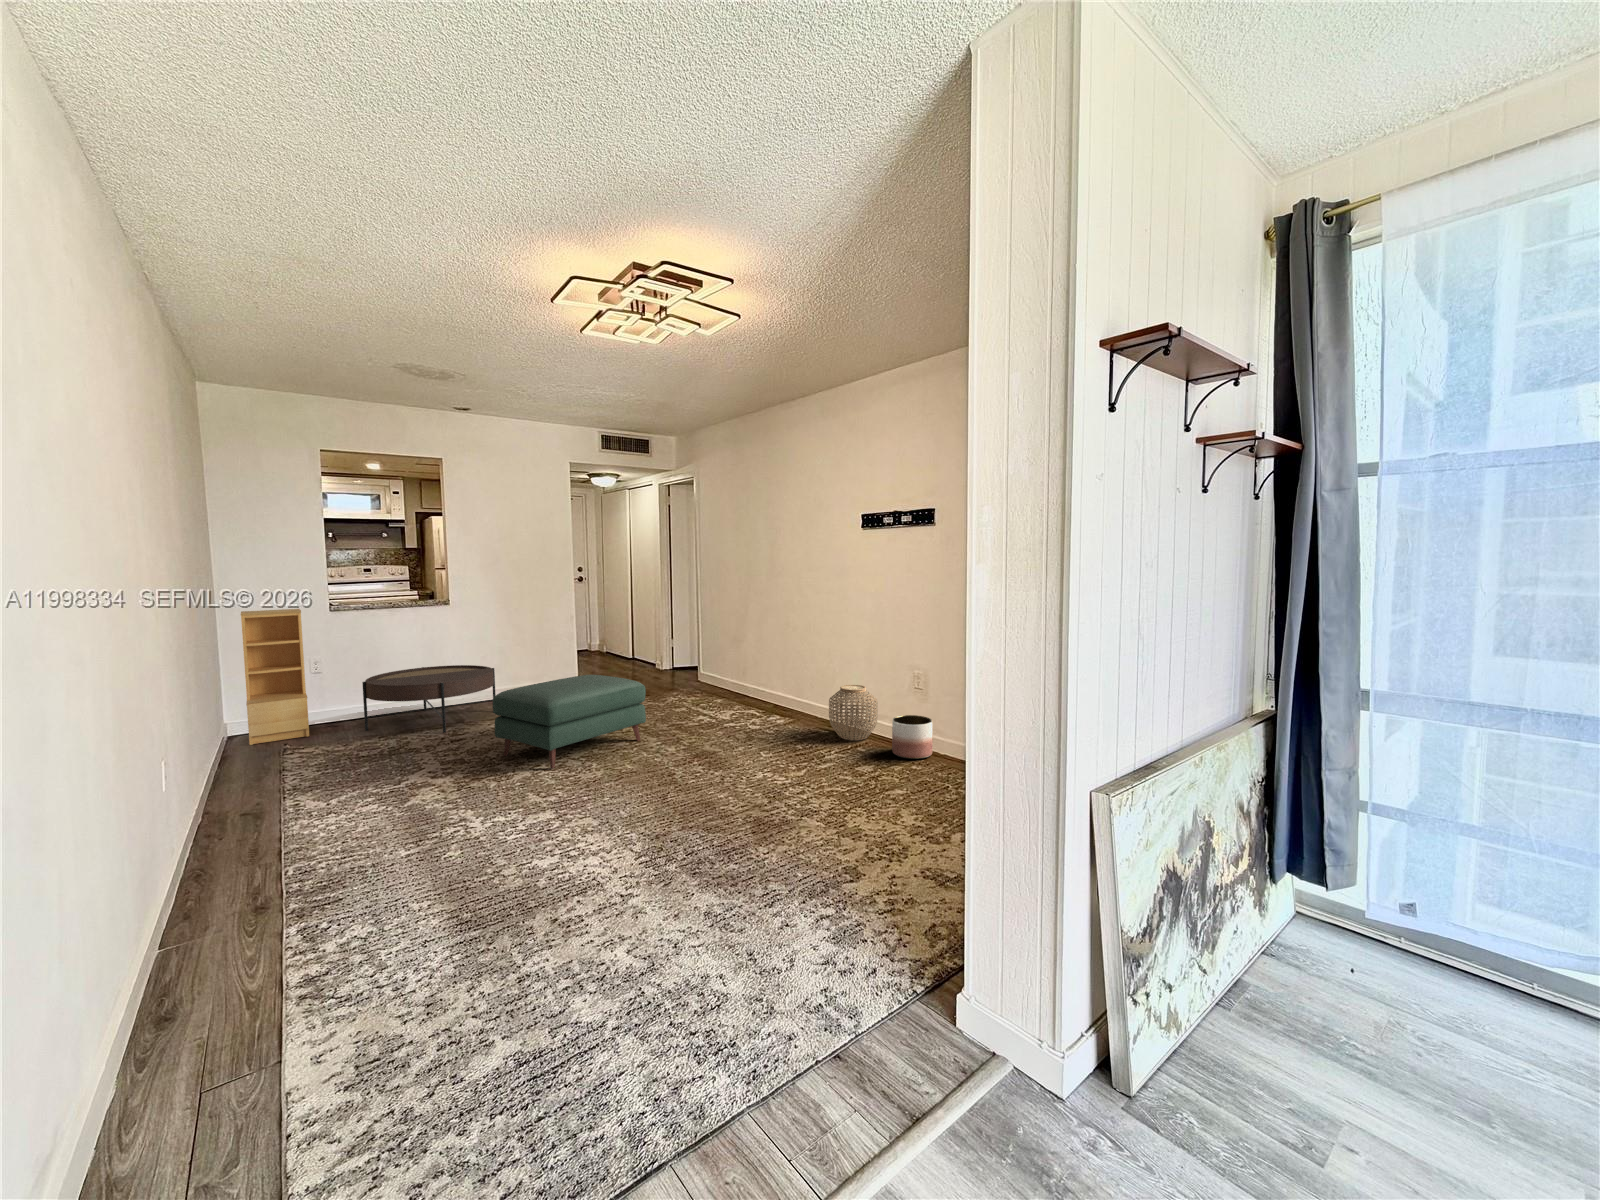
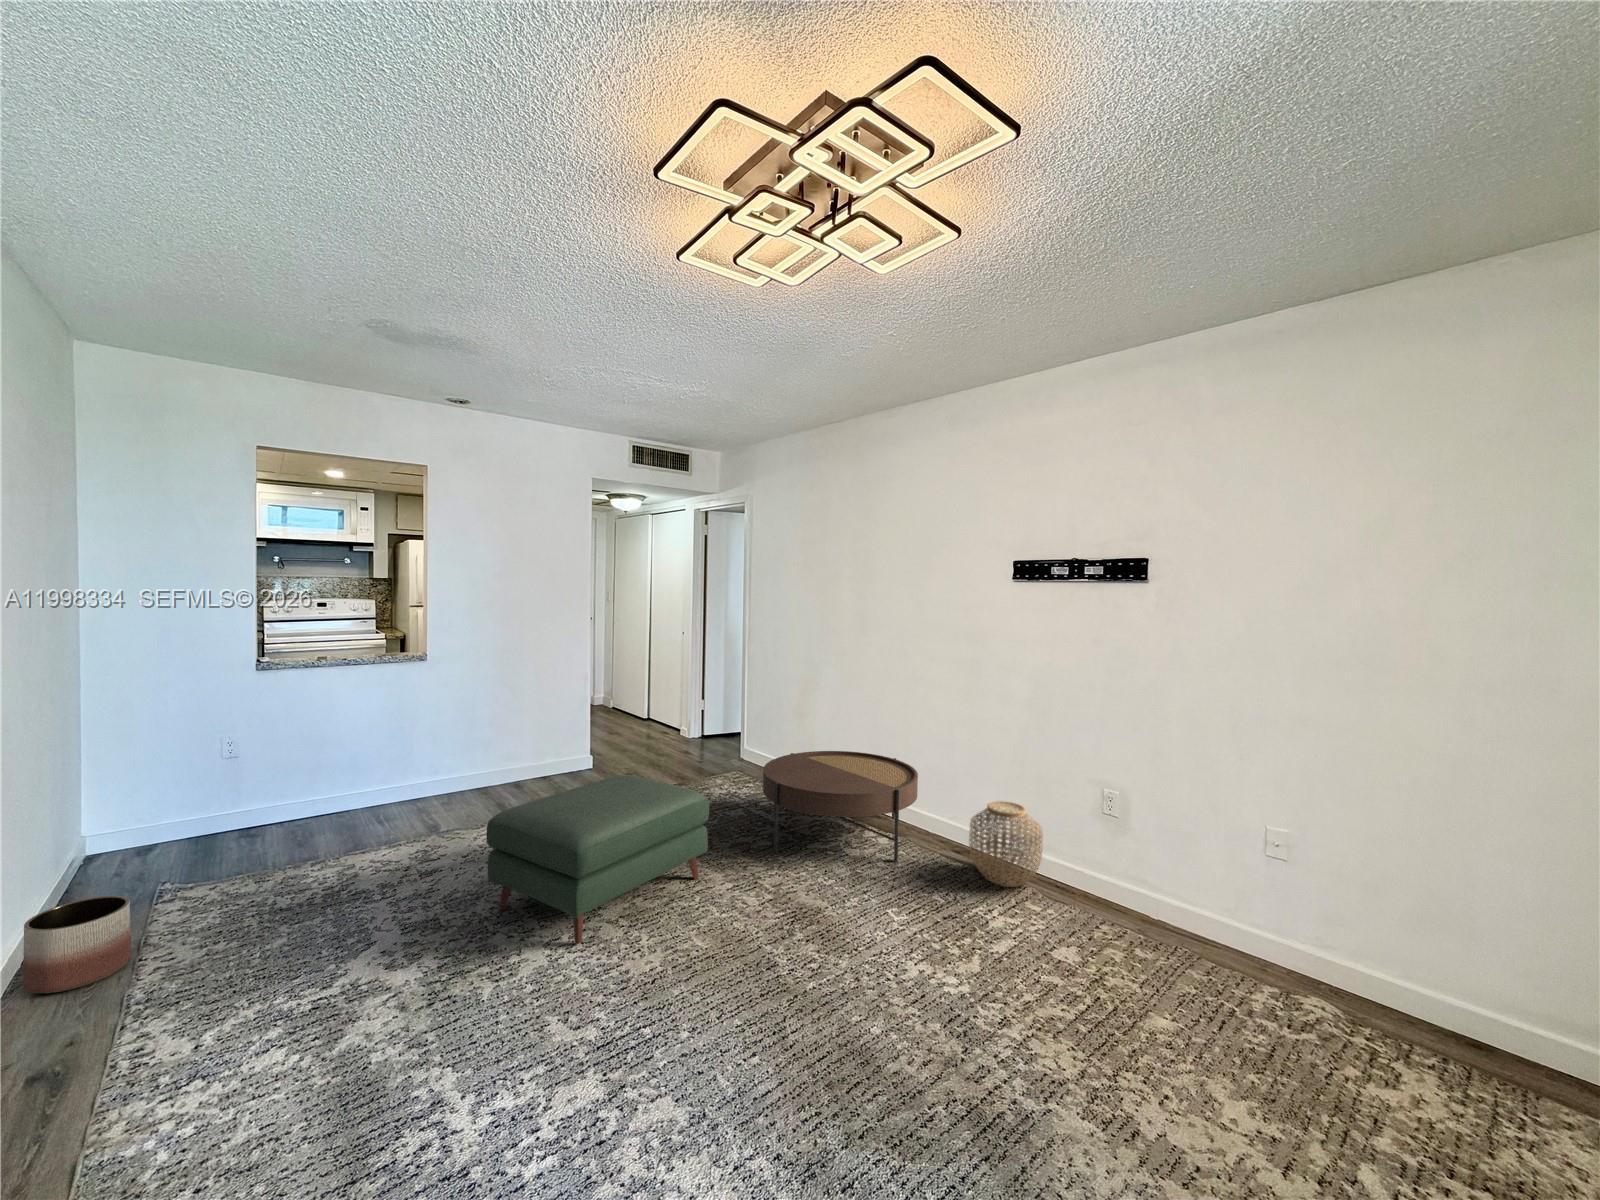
bookshelf: present [241,609,309,745] -> none [114,667,212,874]
coffee table: present [362,665,496,733] -> present [763,751,918,861]
planter: present [892,715,933,759] -> present [23,896,131,993]

